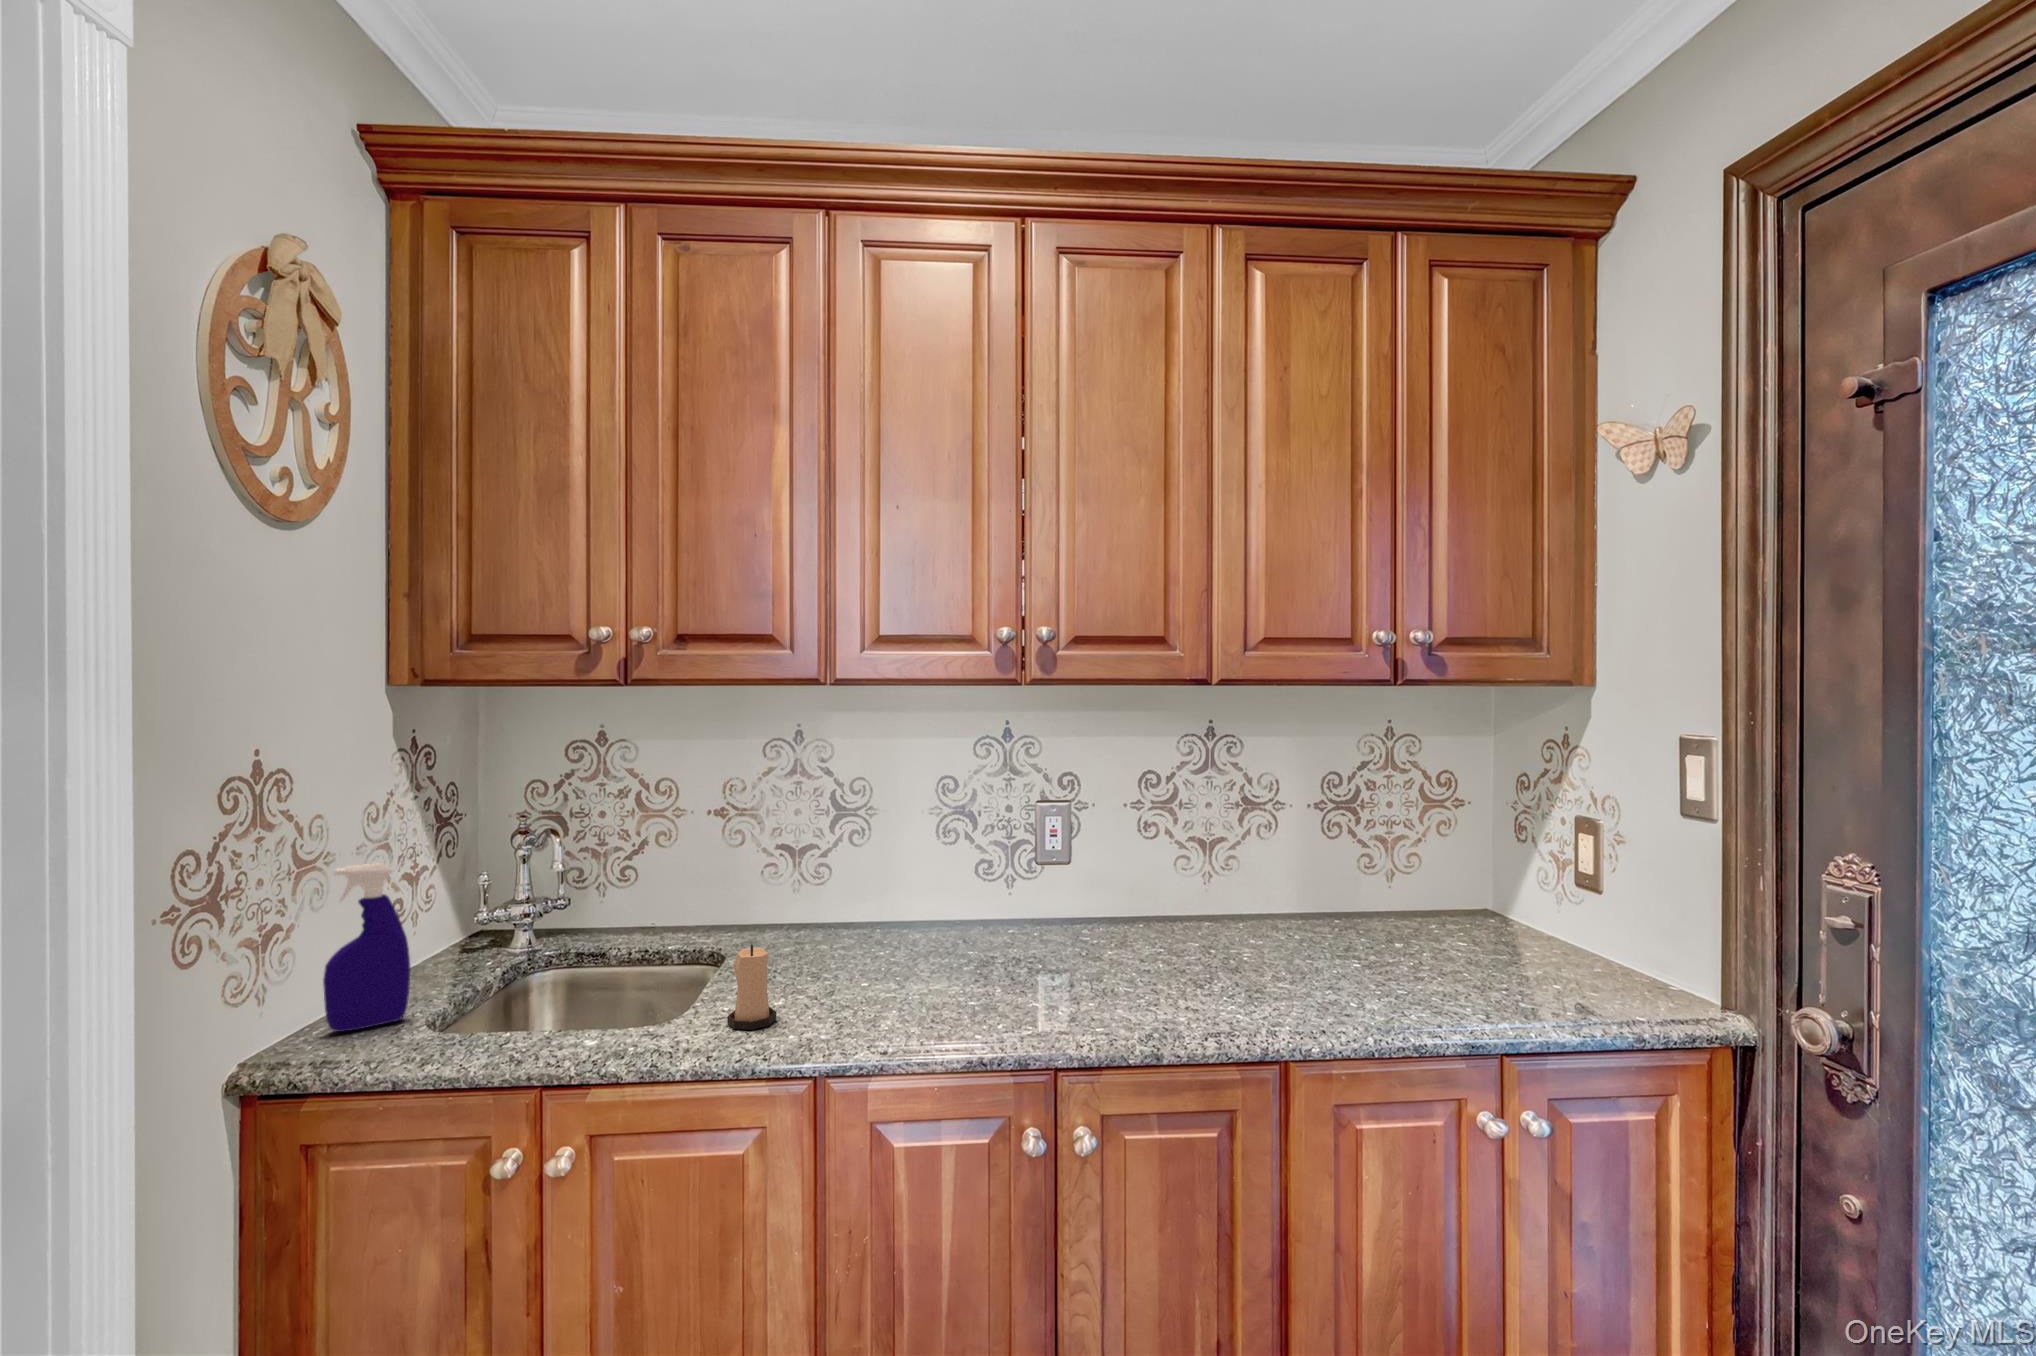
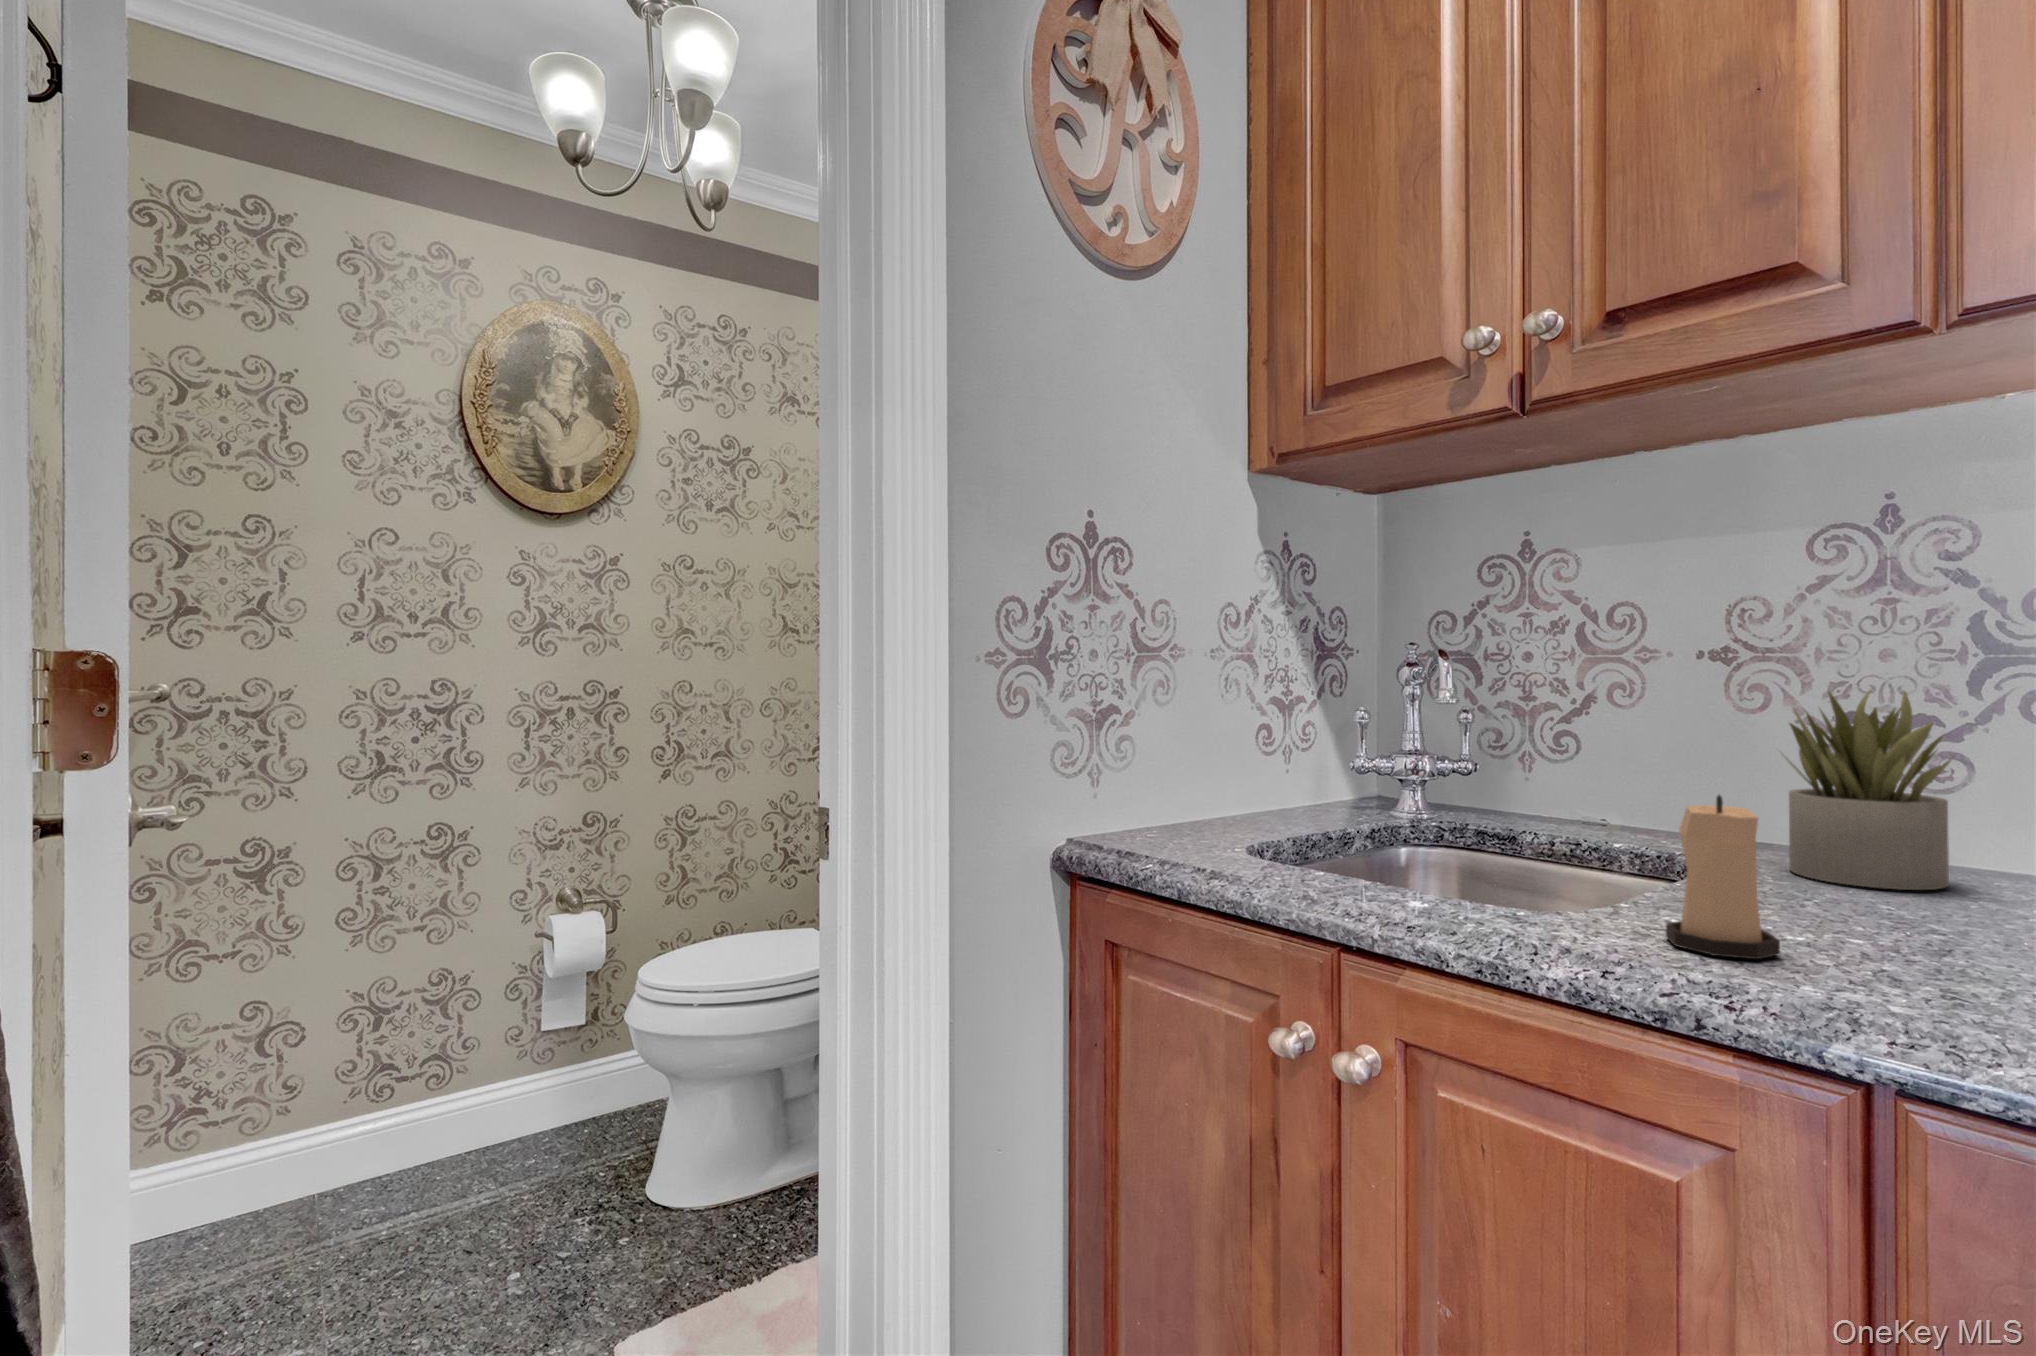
succulent plant: none [755,843,827,953] -> present [1789,690,1952,890]
spray bottle: present [323,863,411,1032] -> none [1152,648,1238,840]

